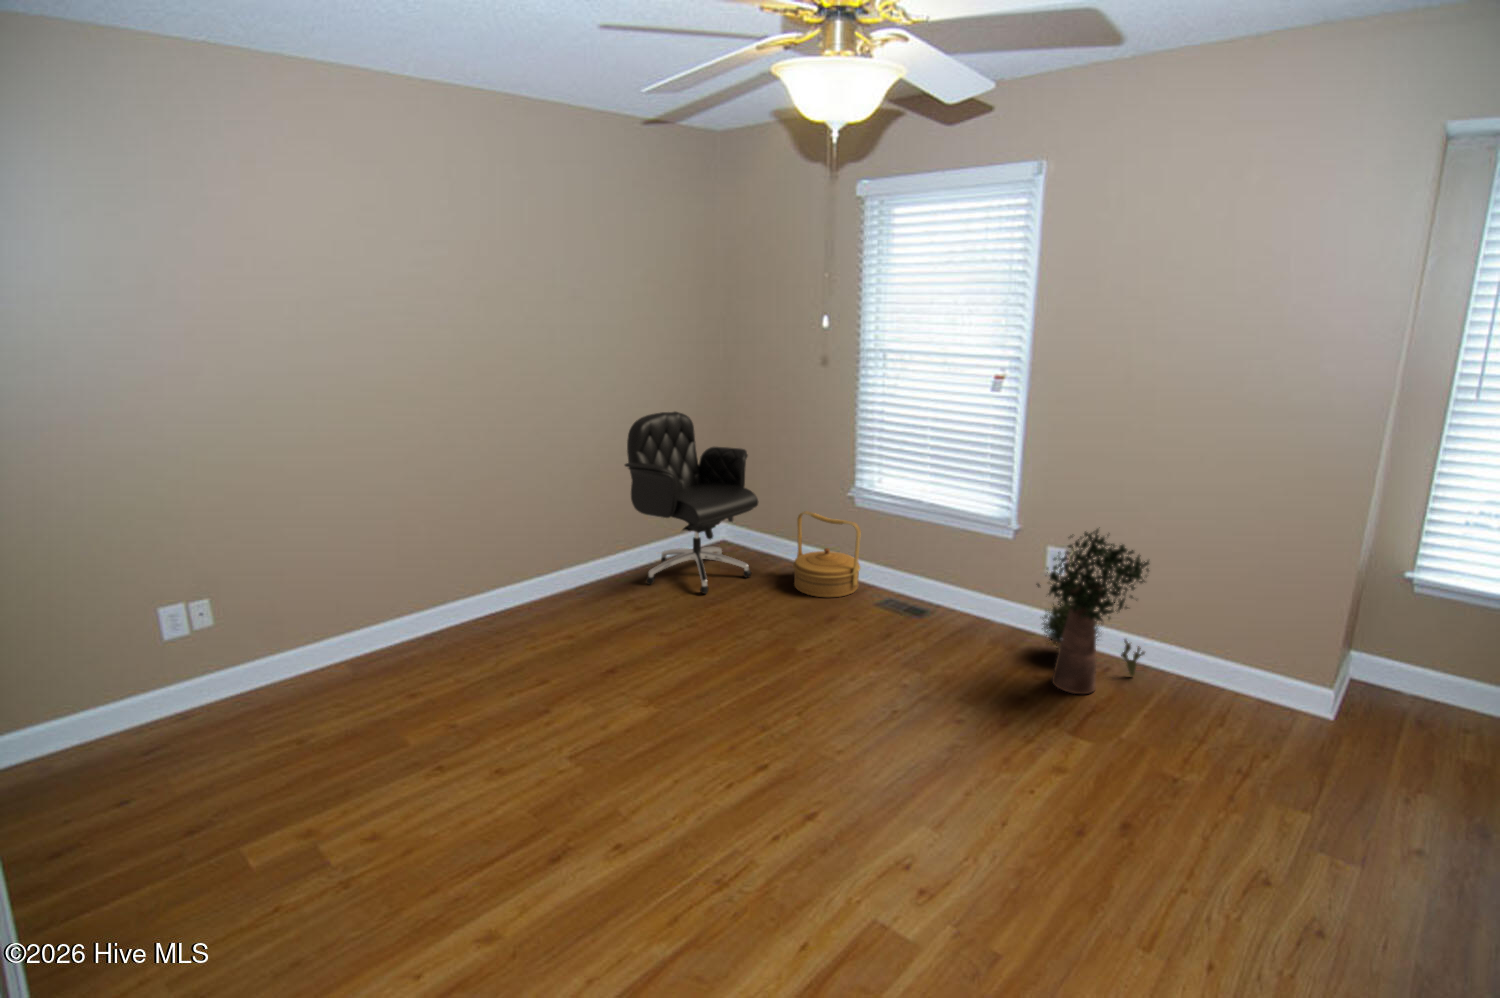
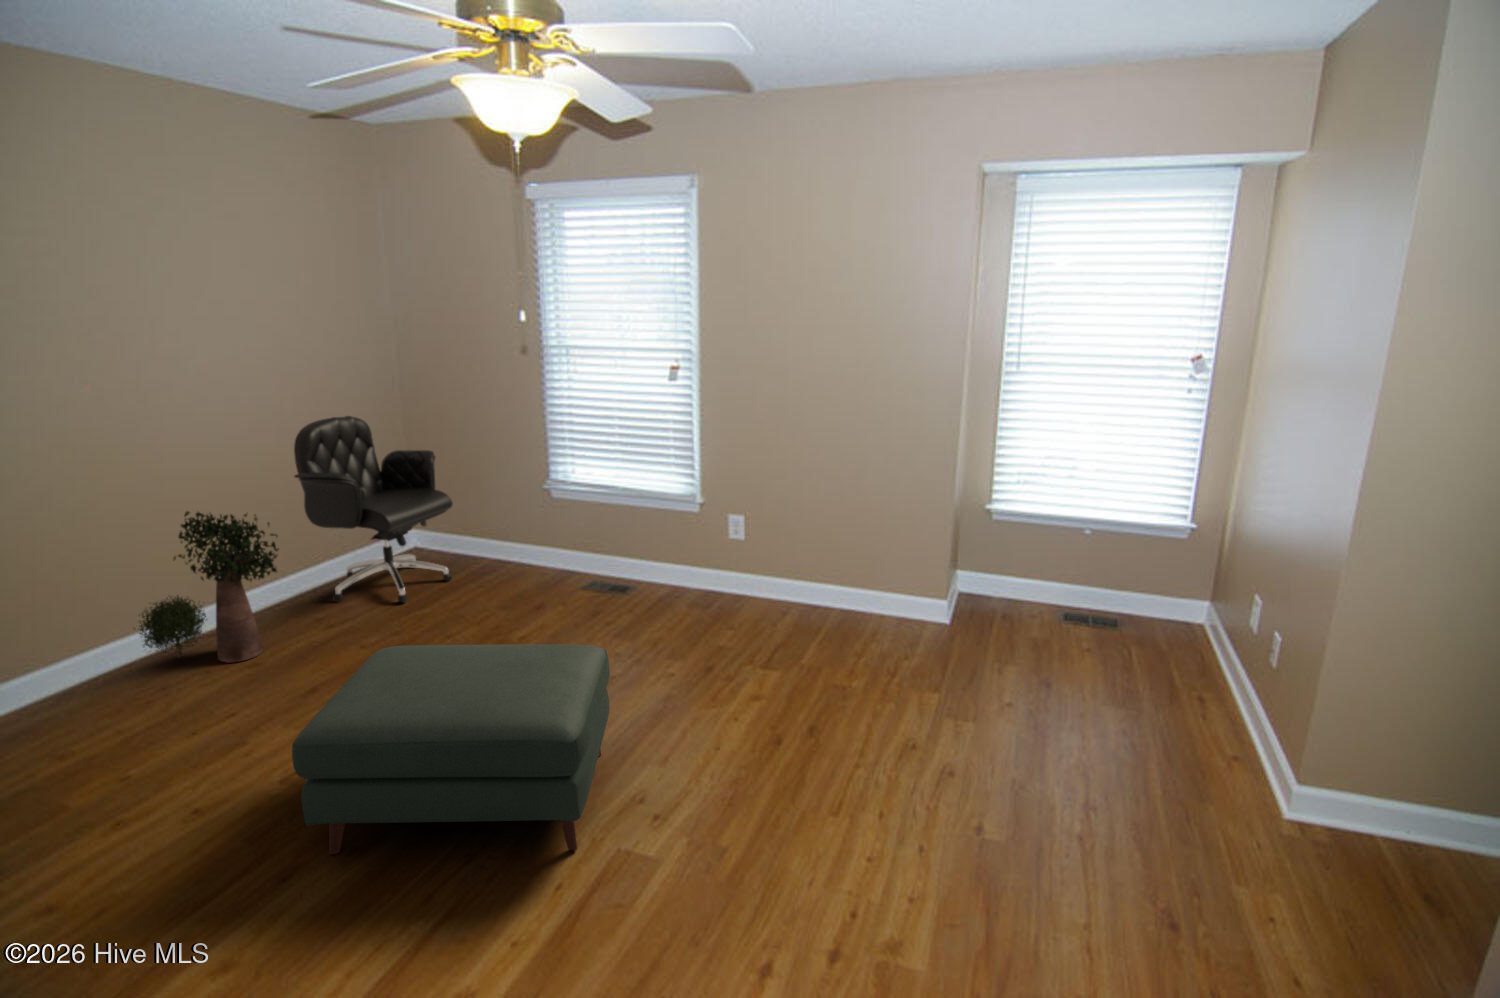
woven basket: present [793,511,861,597] -> none [495,507,564,589]
potted plant: present [1036,527,1149,694] -> present [139,511,279,662]
ottoman: none [575,643,887,901] -> present [292,644,610,855]

